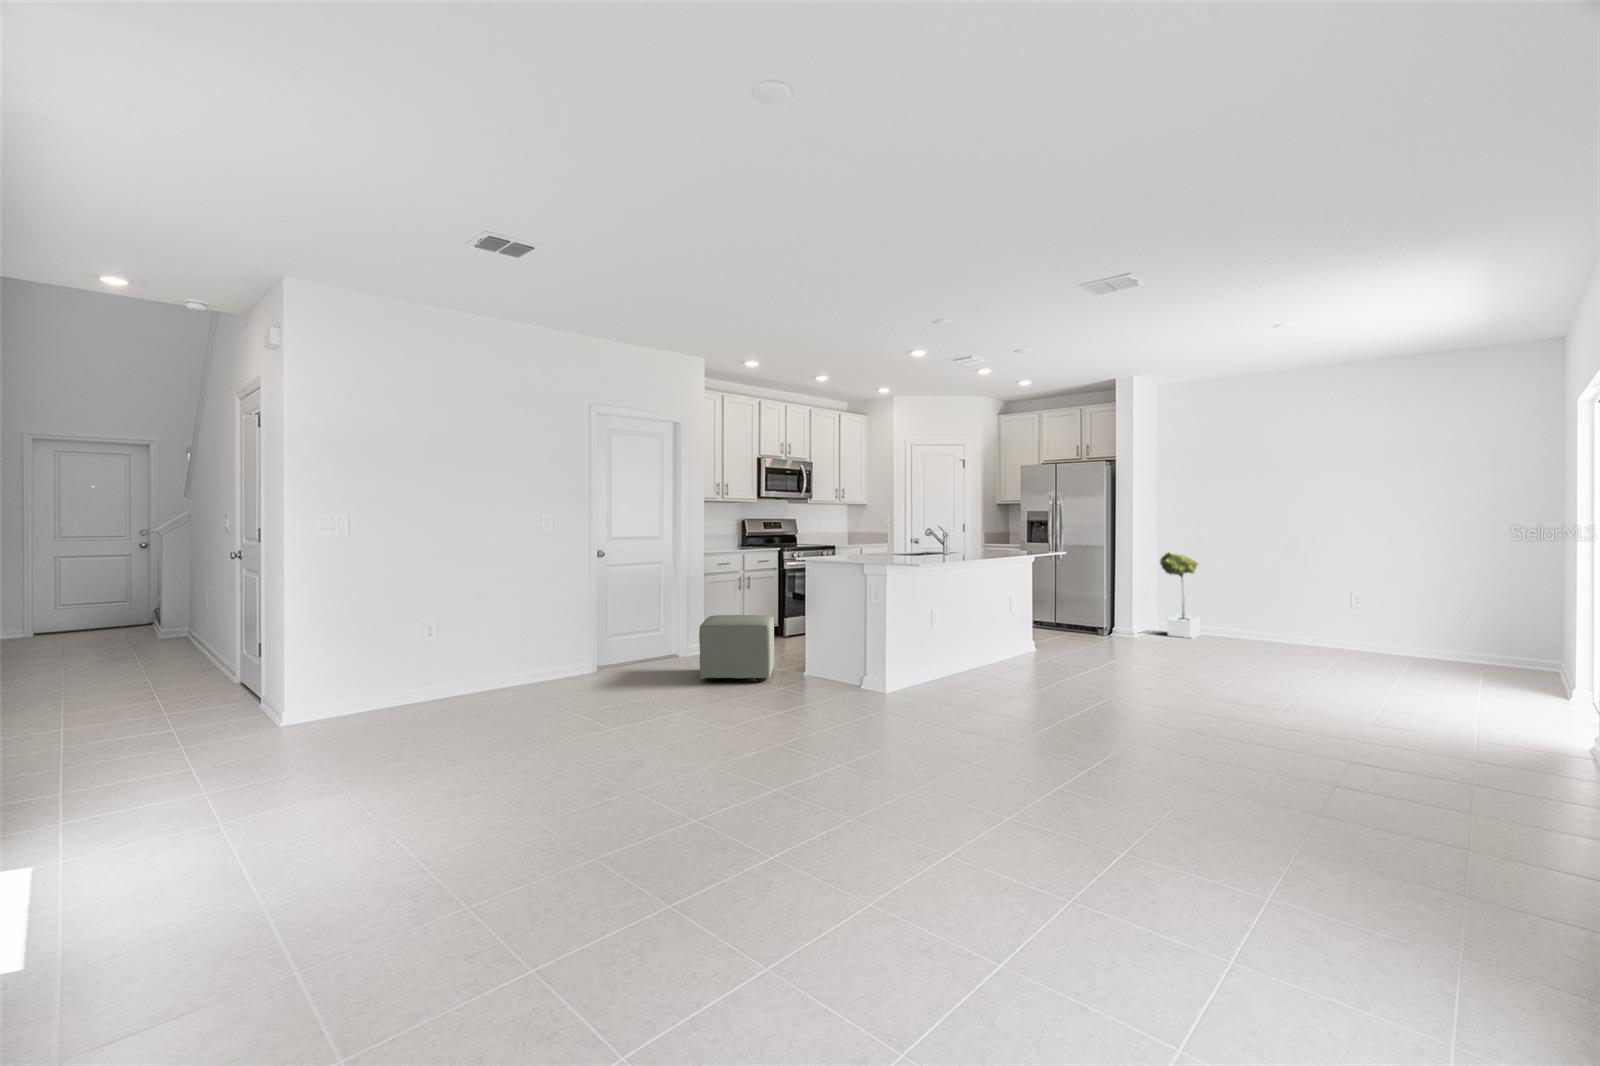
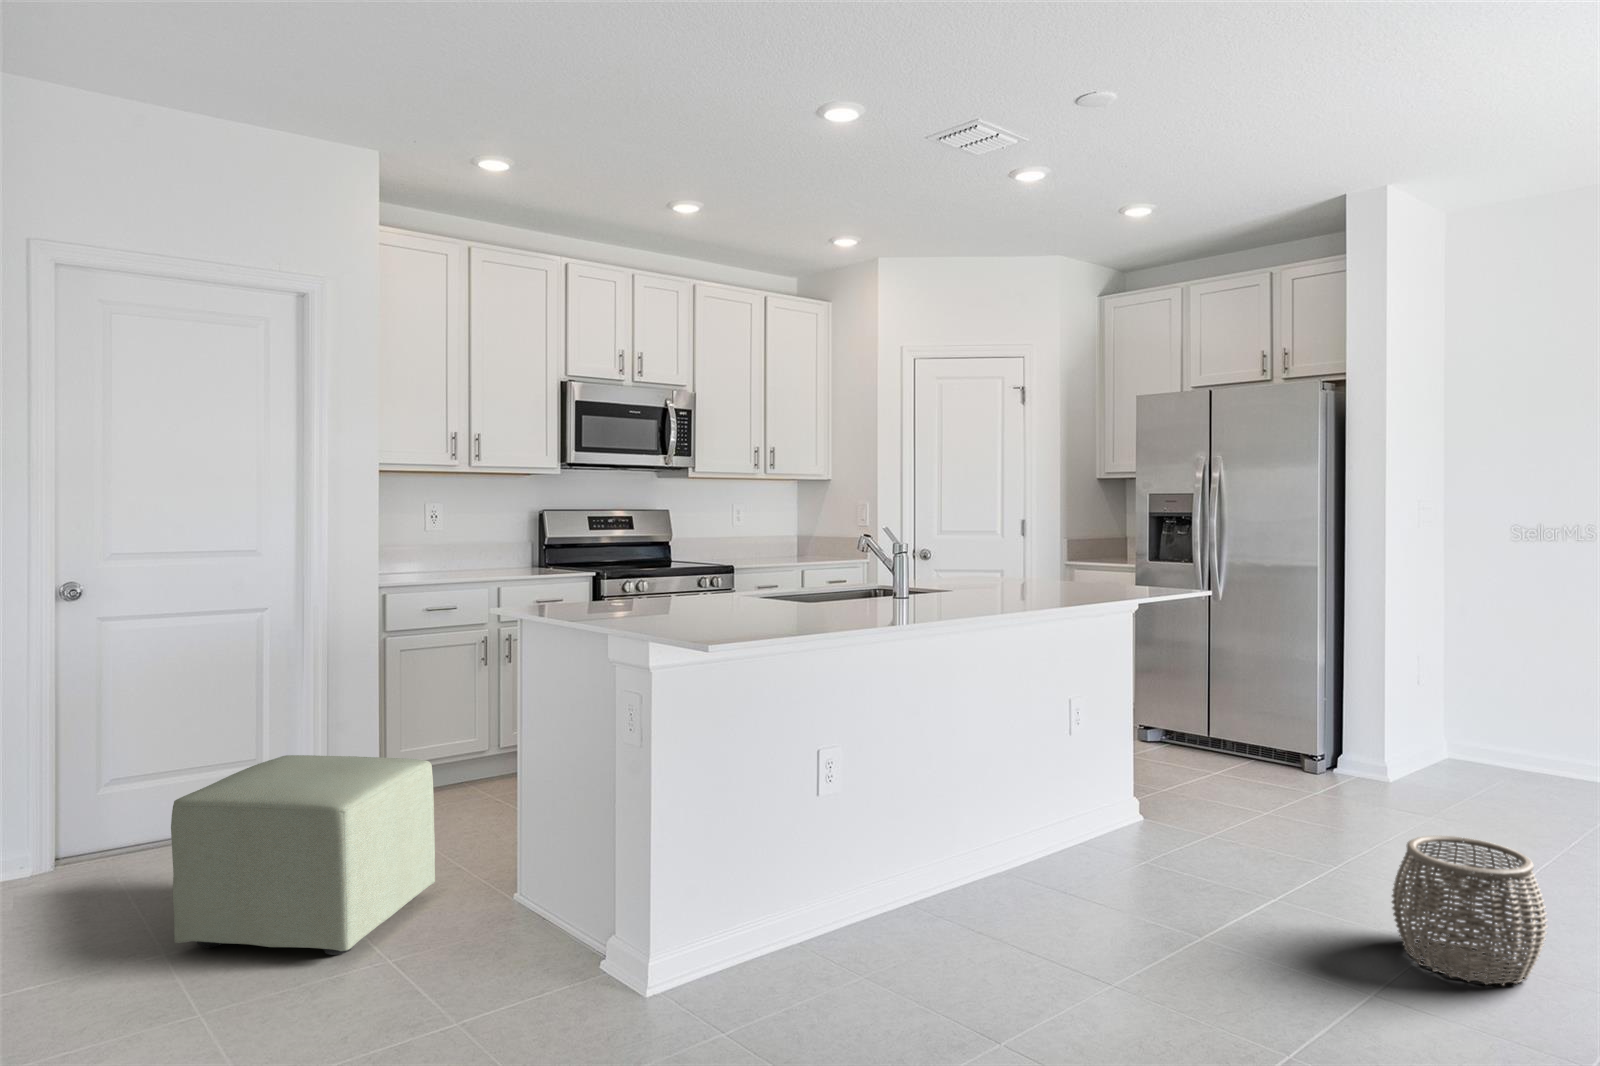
potted tree: present [1160,552,1200,639] -> none [1451,587,1549,794]
woven basket: none [1135,633,1186,678] -> present [1392,836,1548,985]

